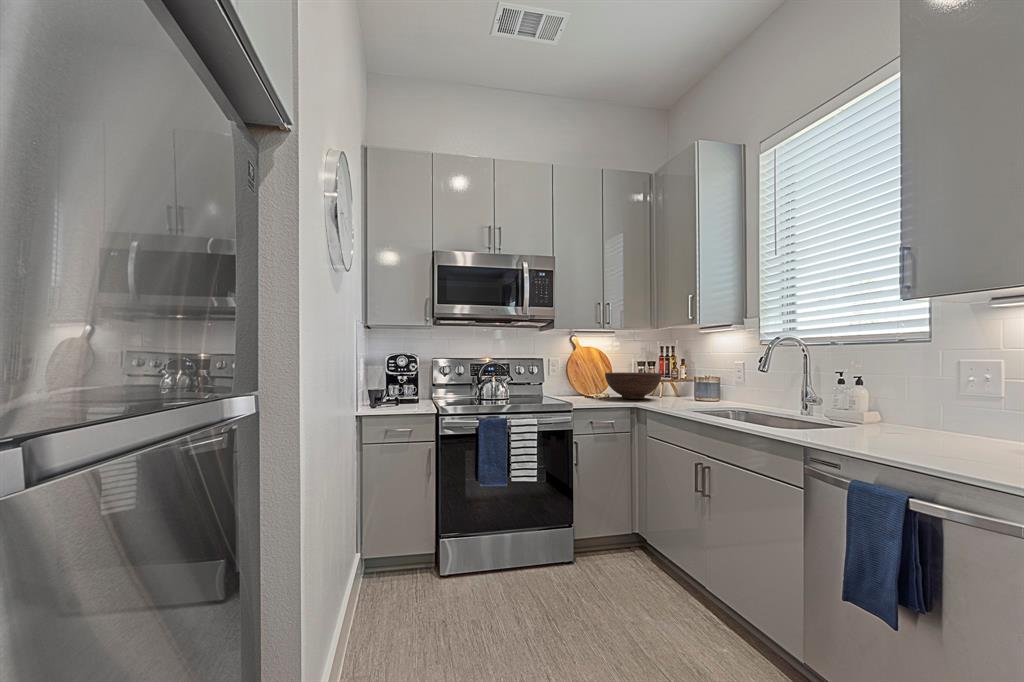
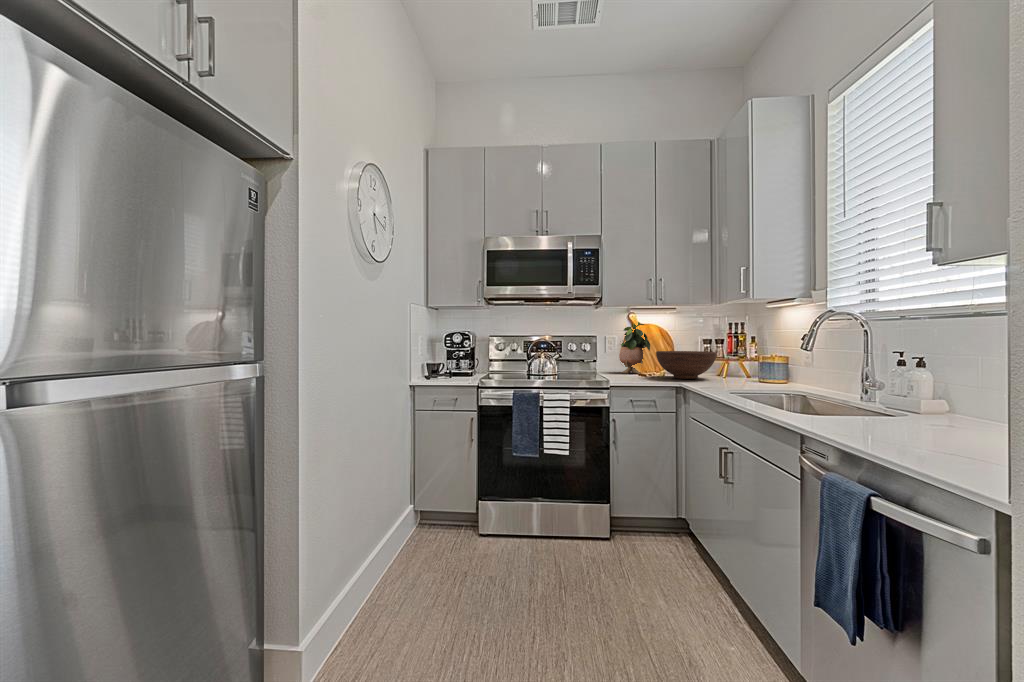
potted plant: none [562,345,592,395] -> present [619,322,650,373]

